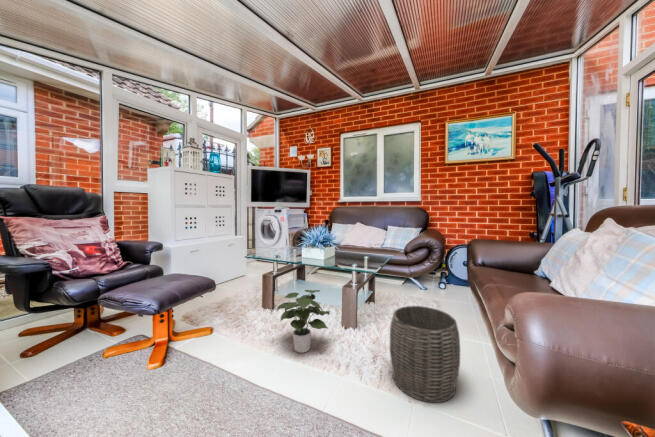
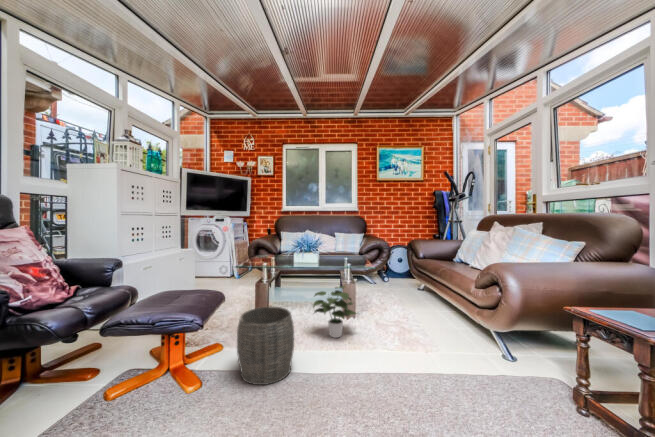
woven basket: present [390,306,460,403] -> present [237,306,294,385]

